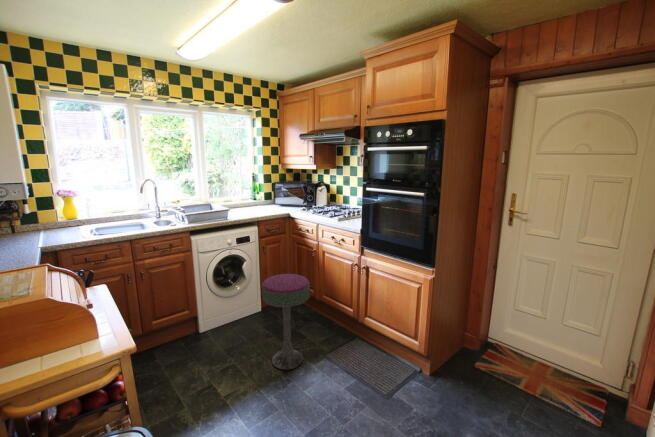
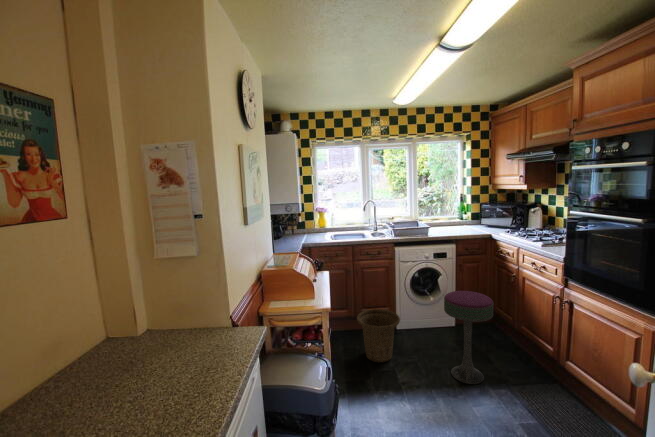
basket: none [150,315,211,386] -> present [357,309,400,363]

